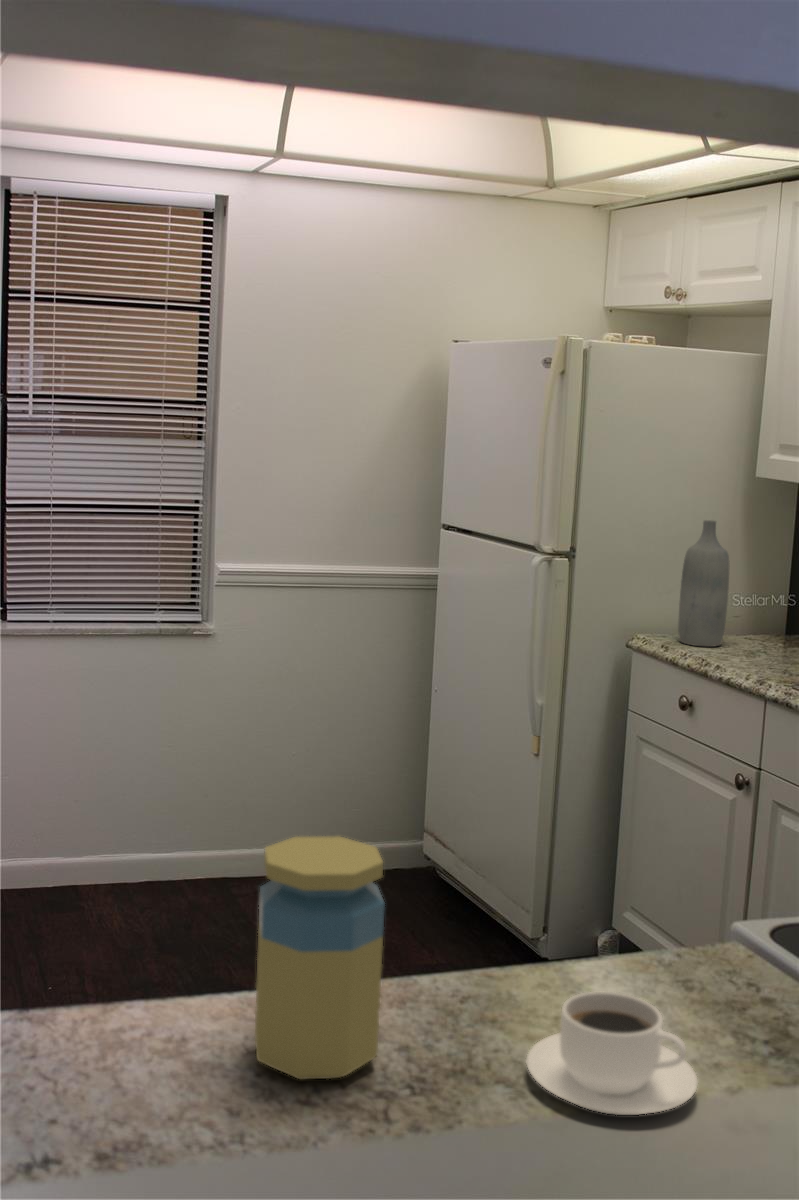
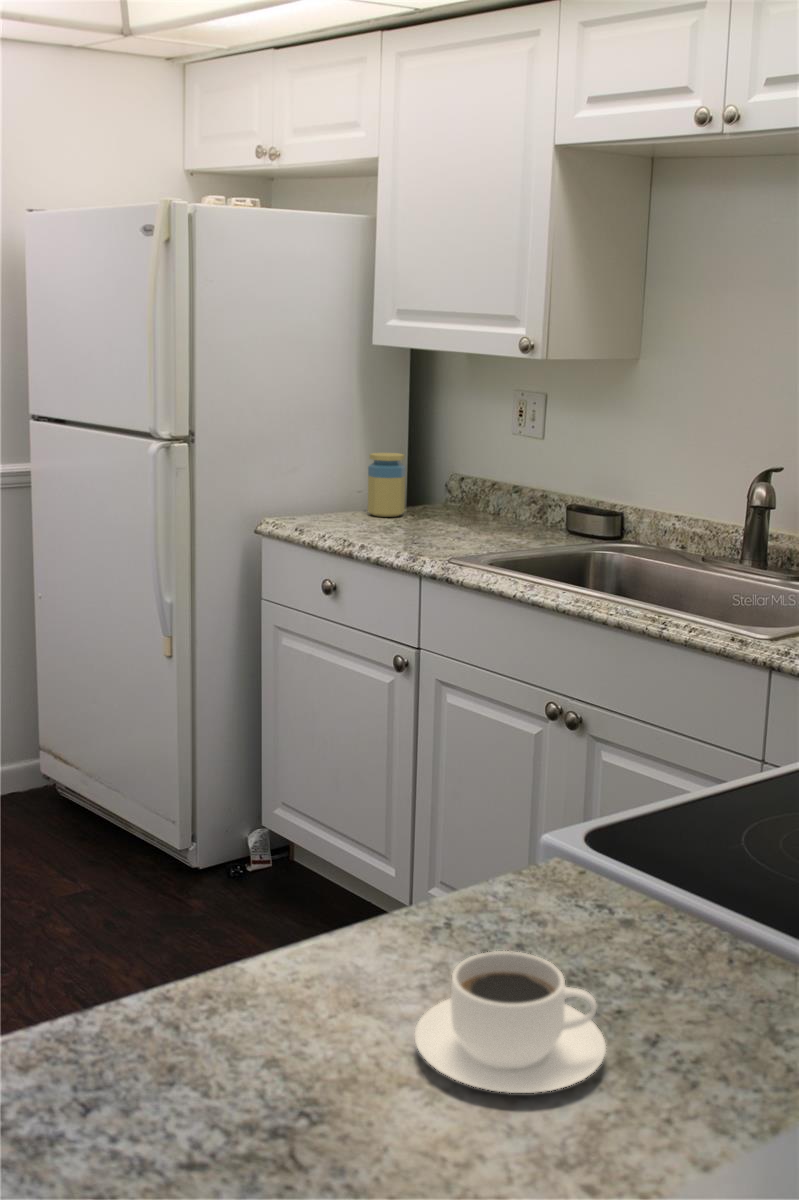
bottle: present [678,520,729,646] -> none [310,395,359,527]
jar: present [255,836,385,1079] -> present [368,453,405,517]

